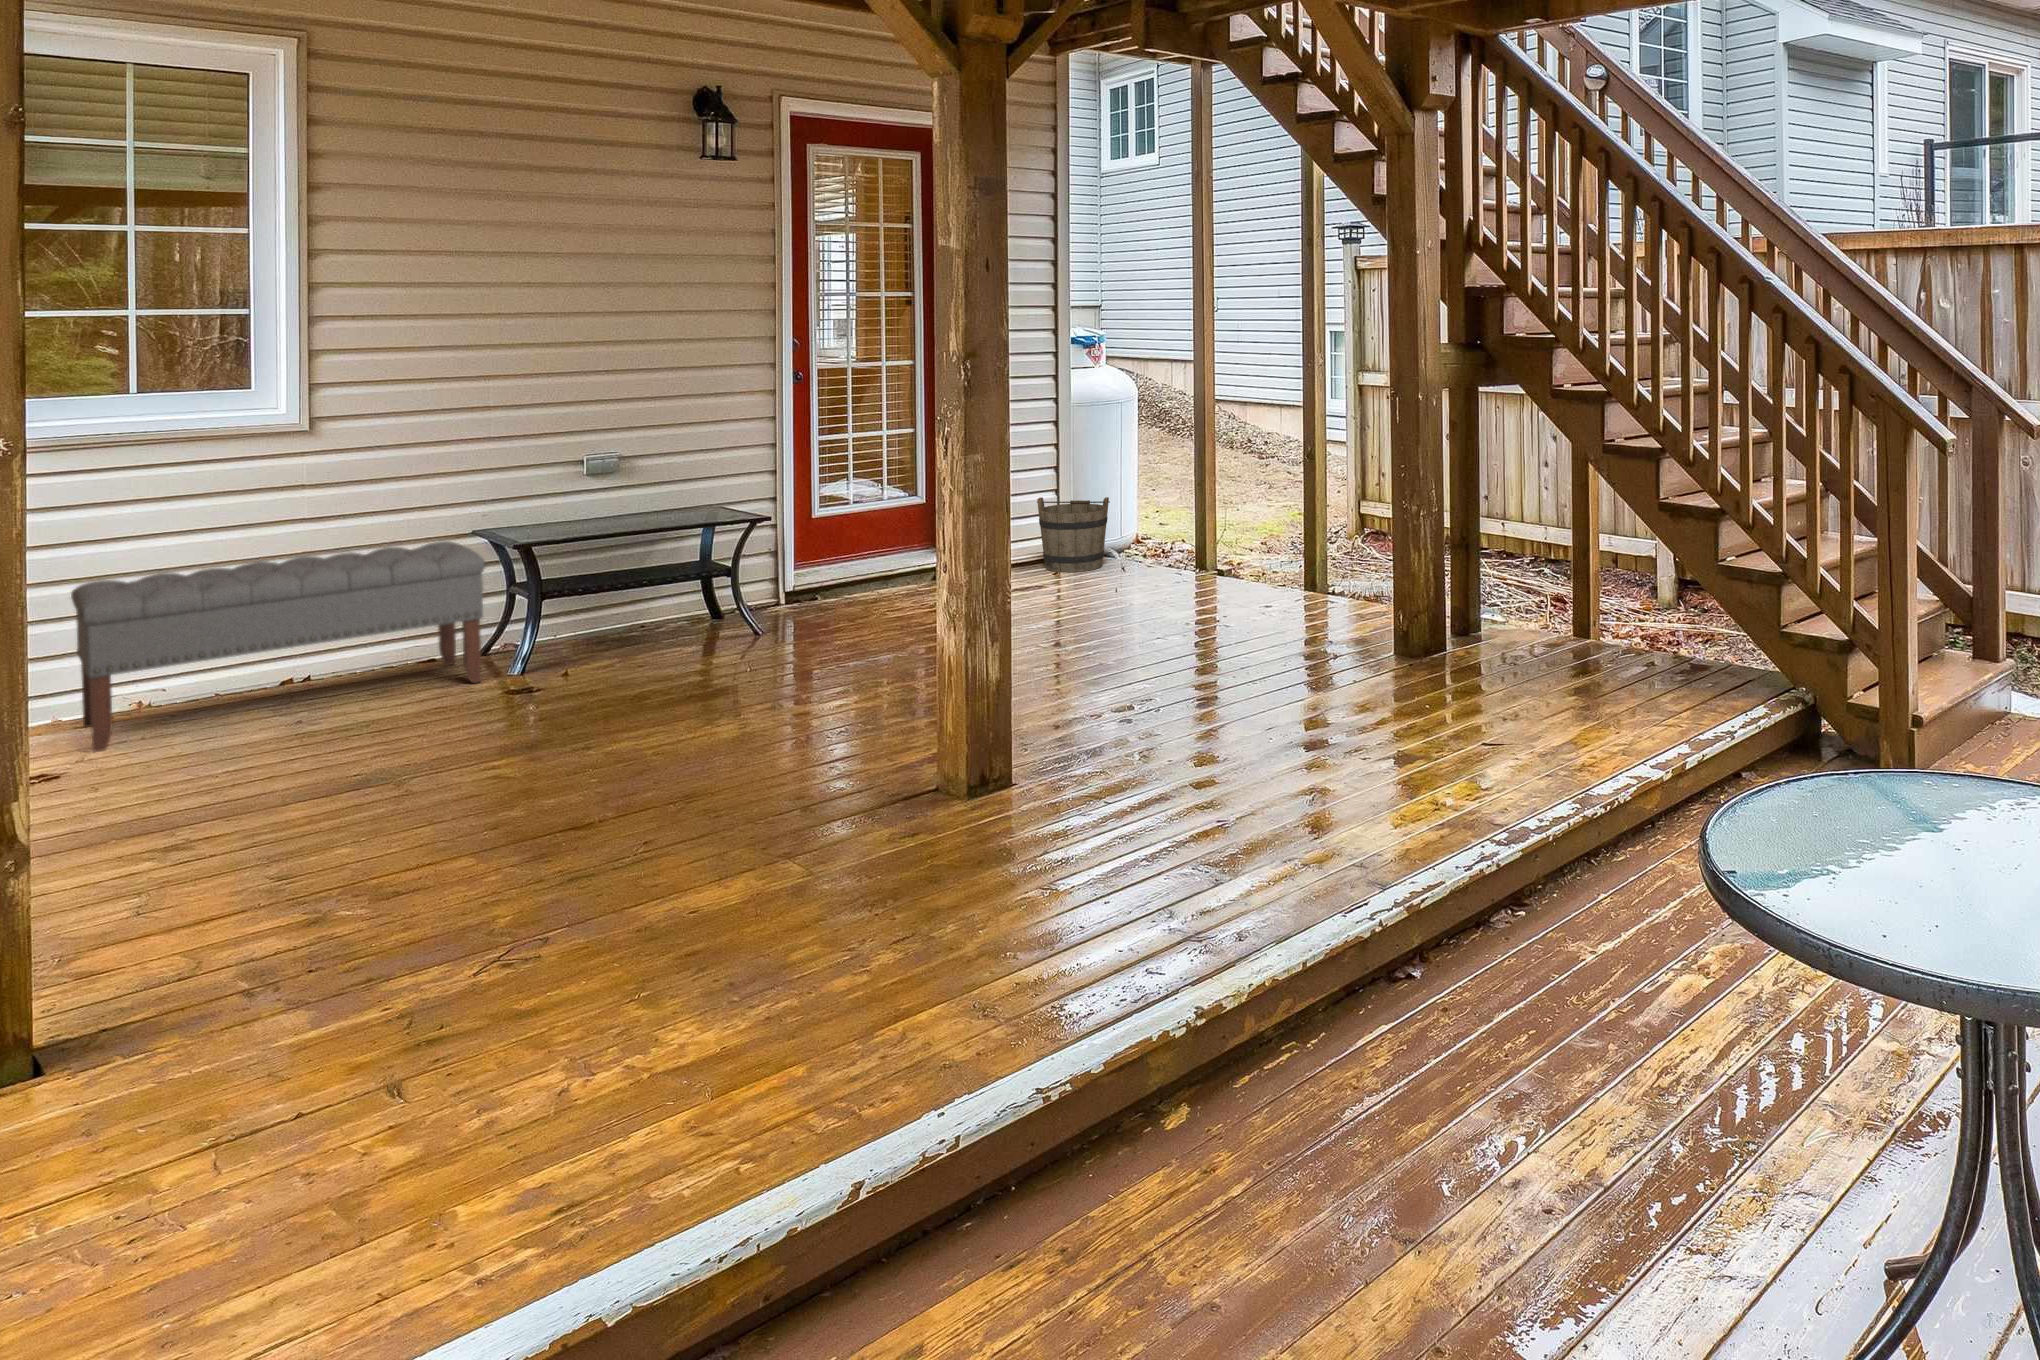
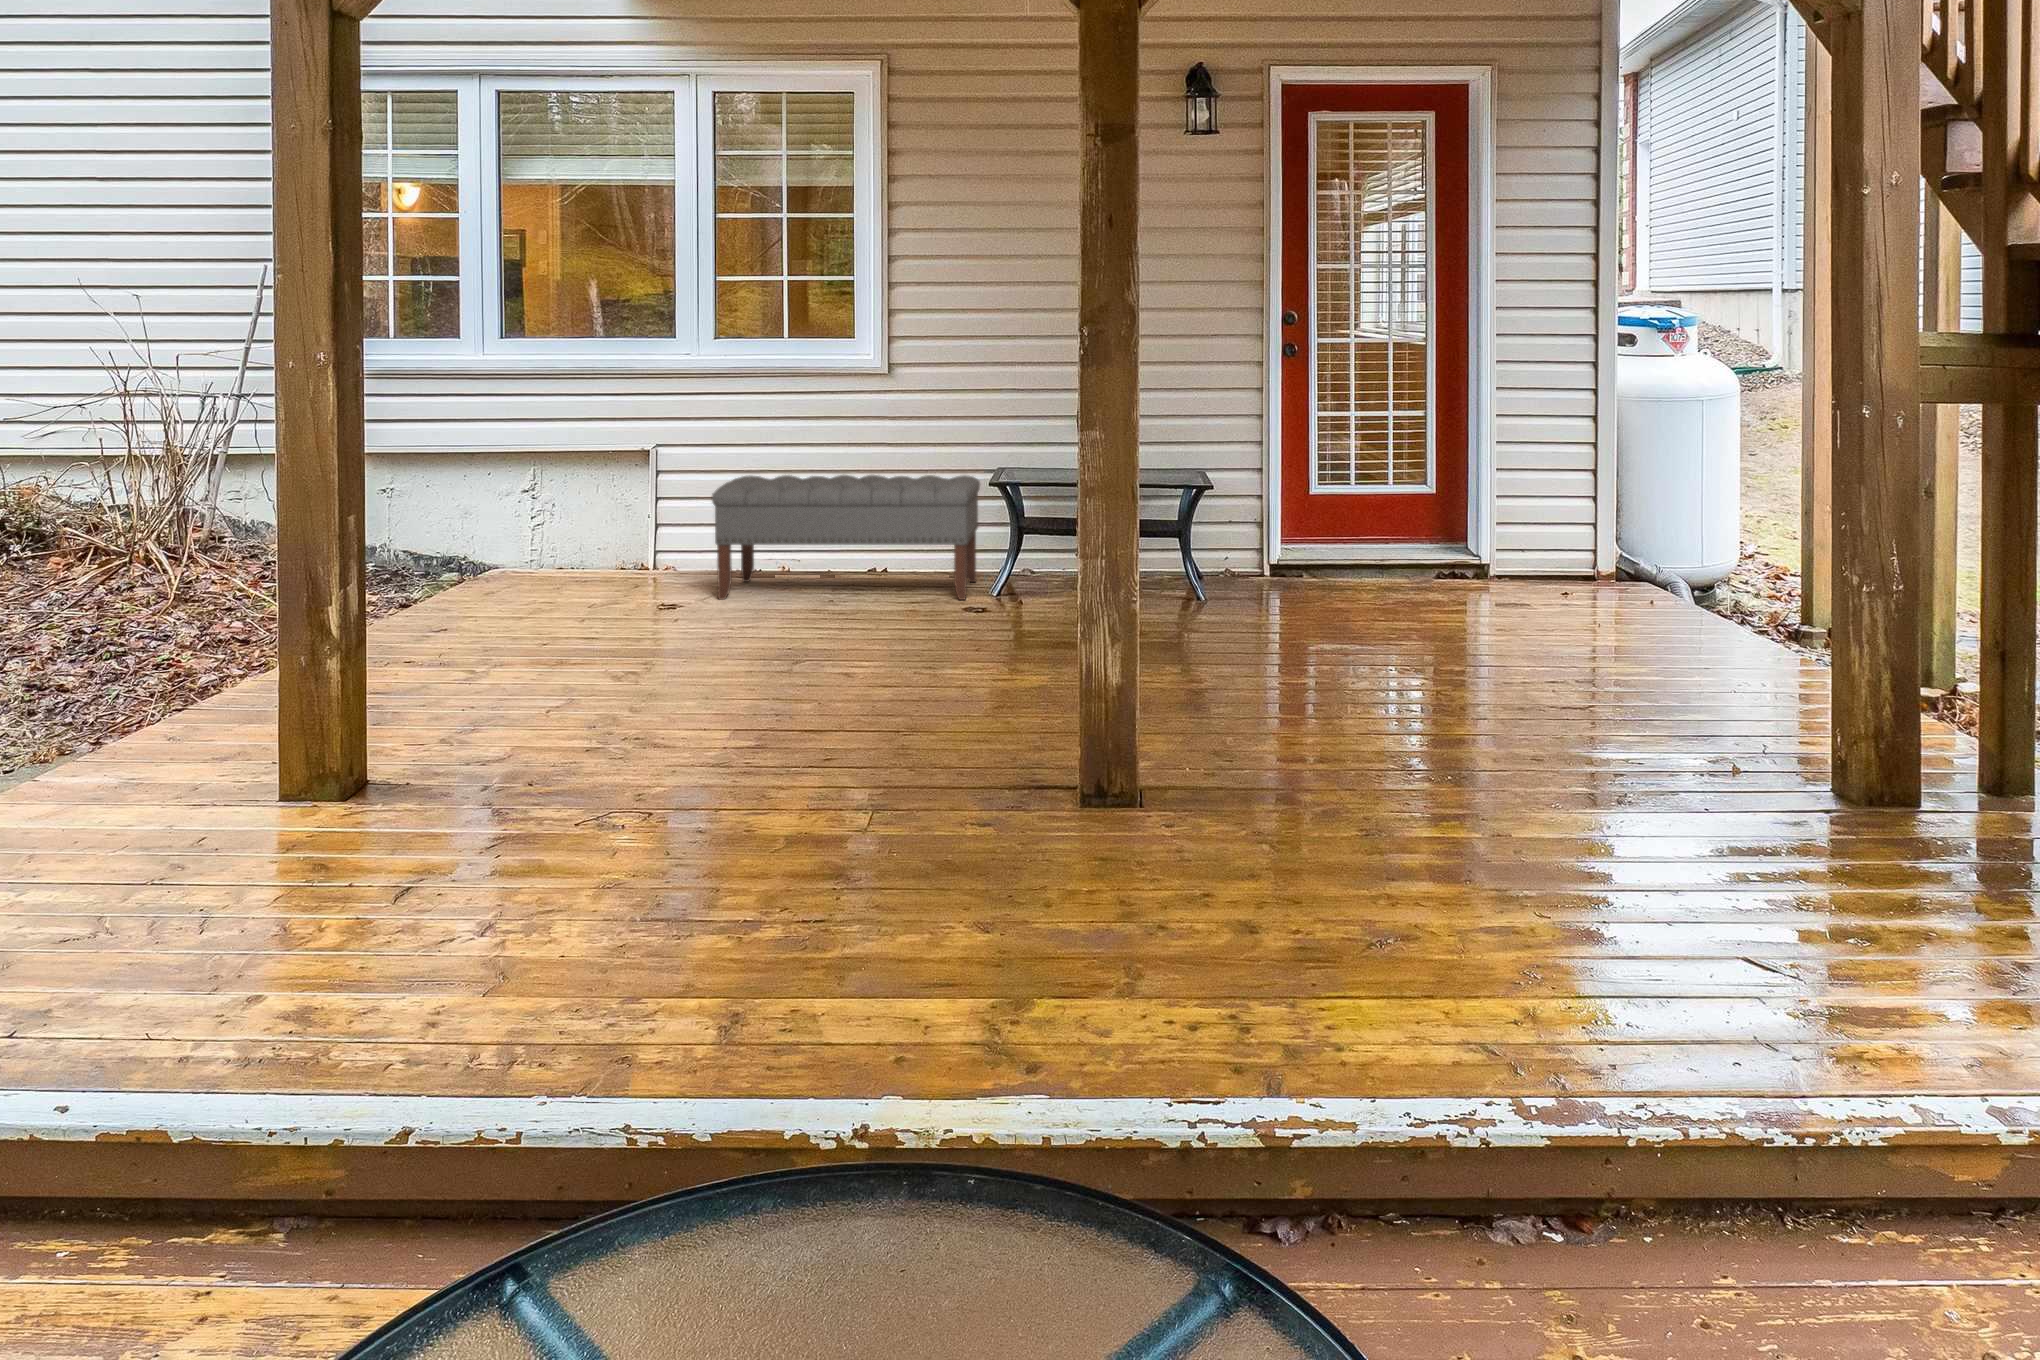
bucket: present [1037,497,1110,572] -> none [1559,504,1646,599]

